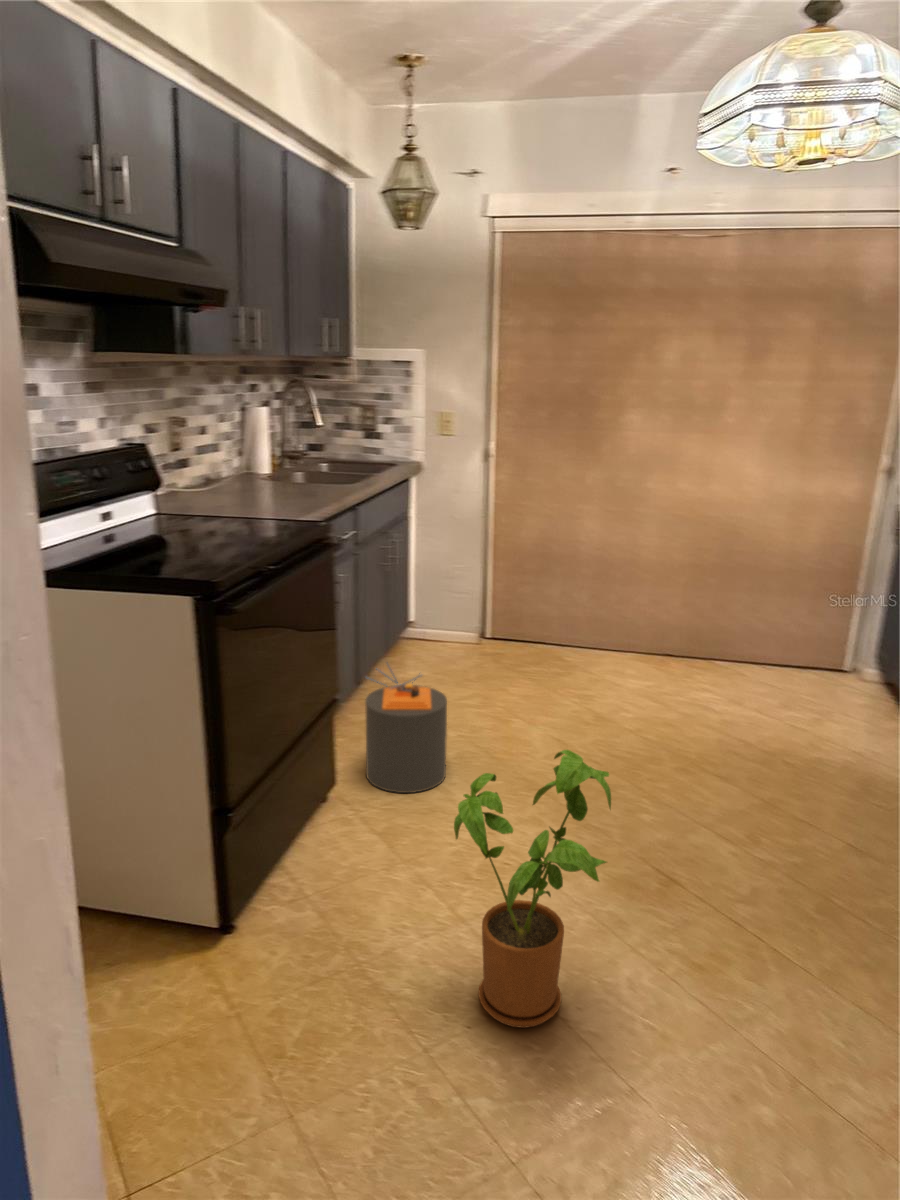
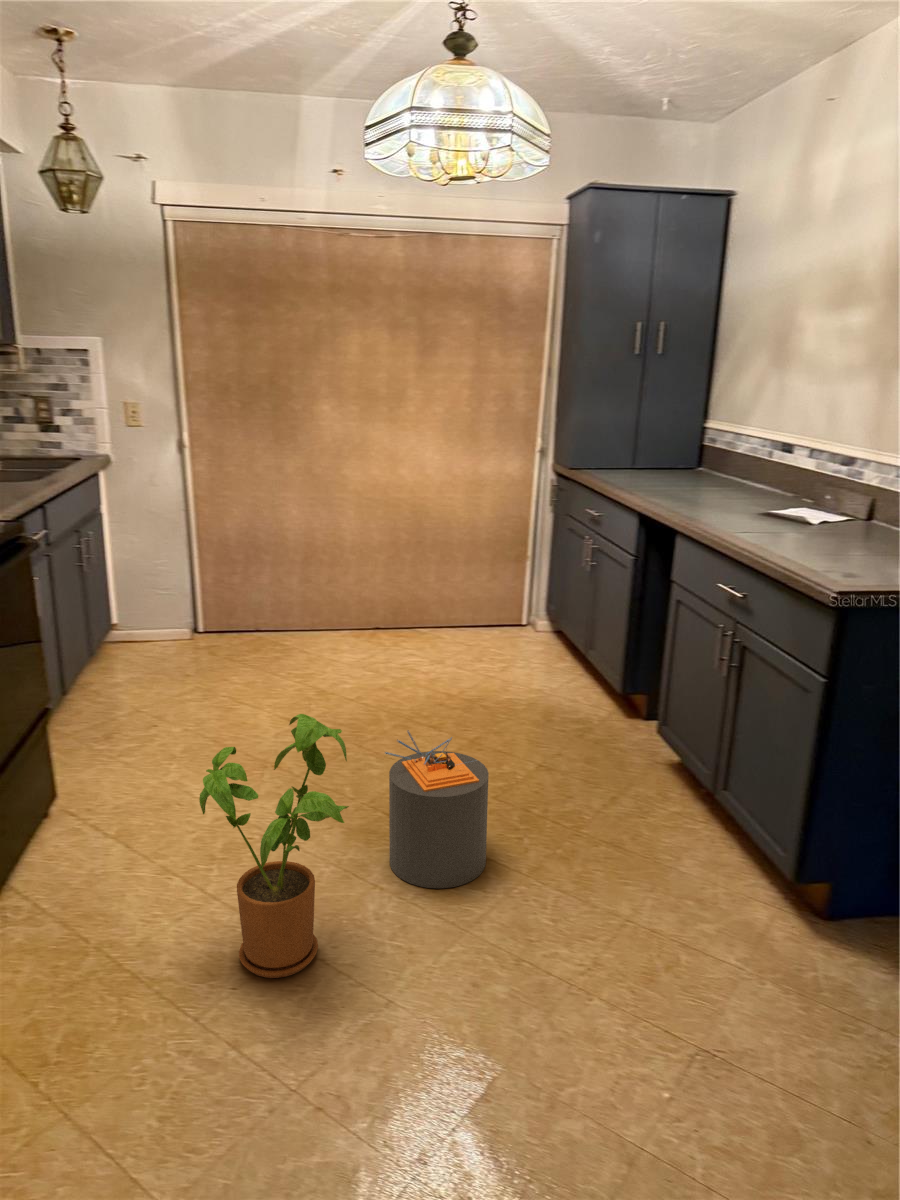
trash can: present [365,669,447,793] -> present [385,730,489,888]

